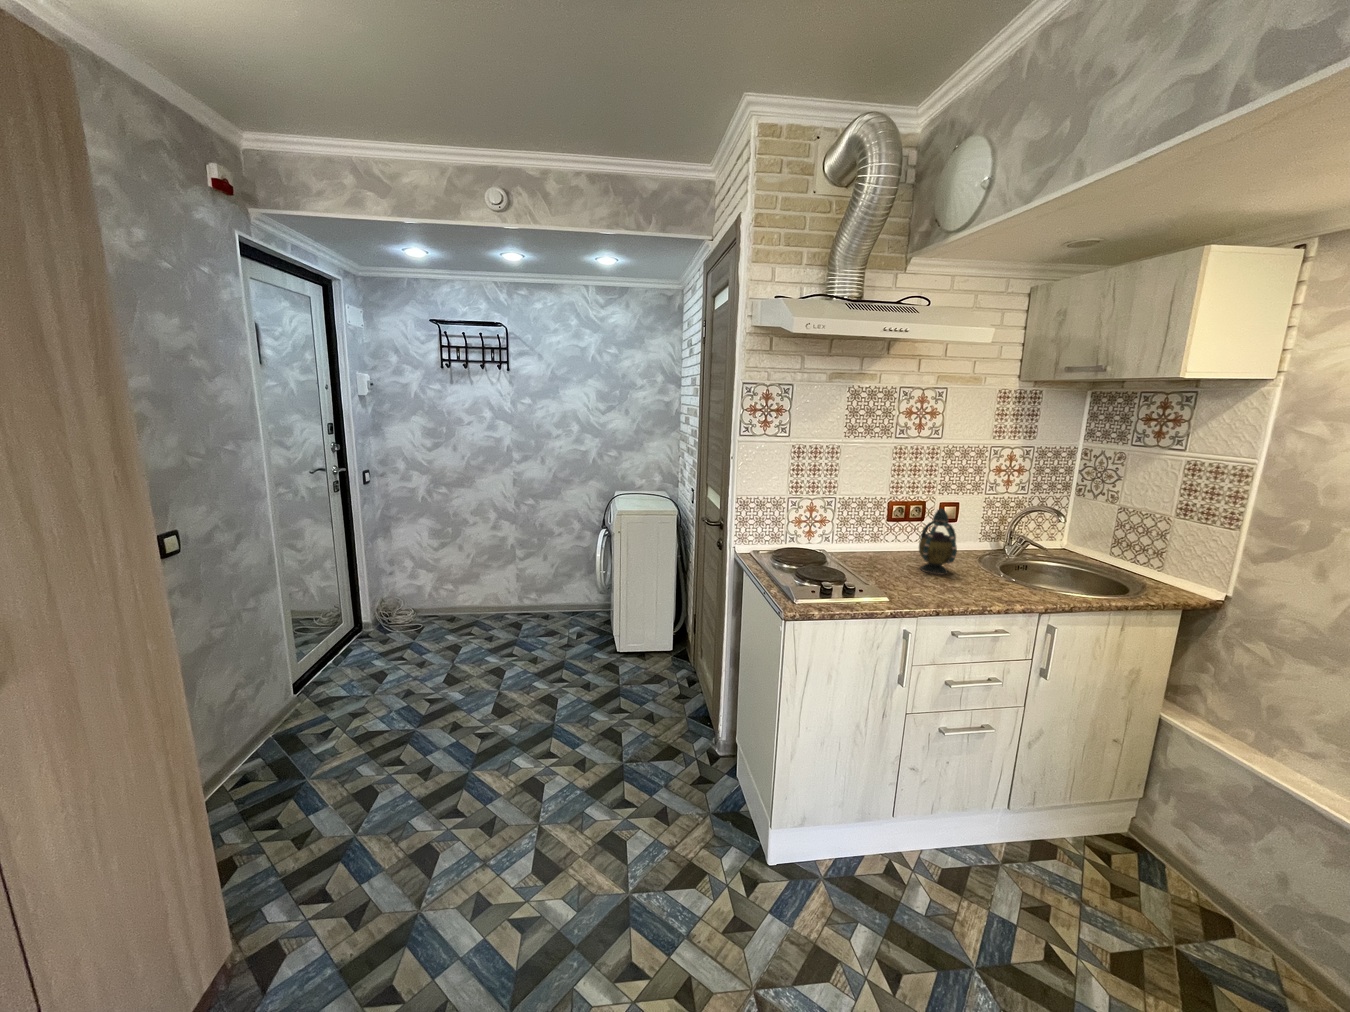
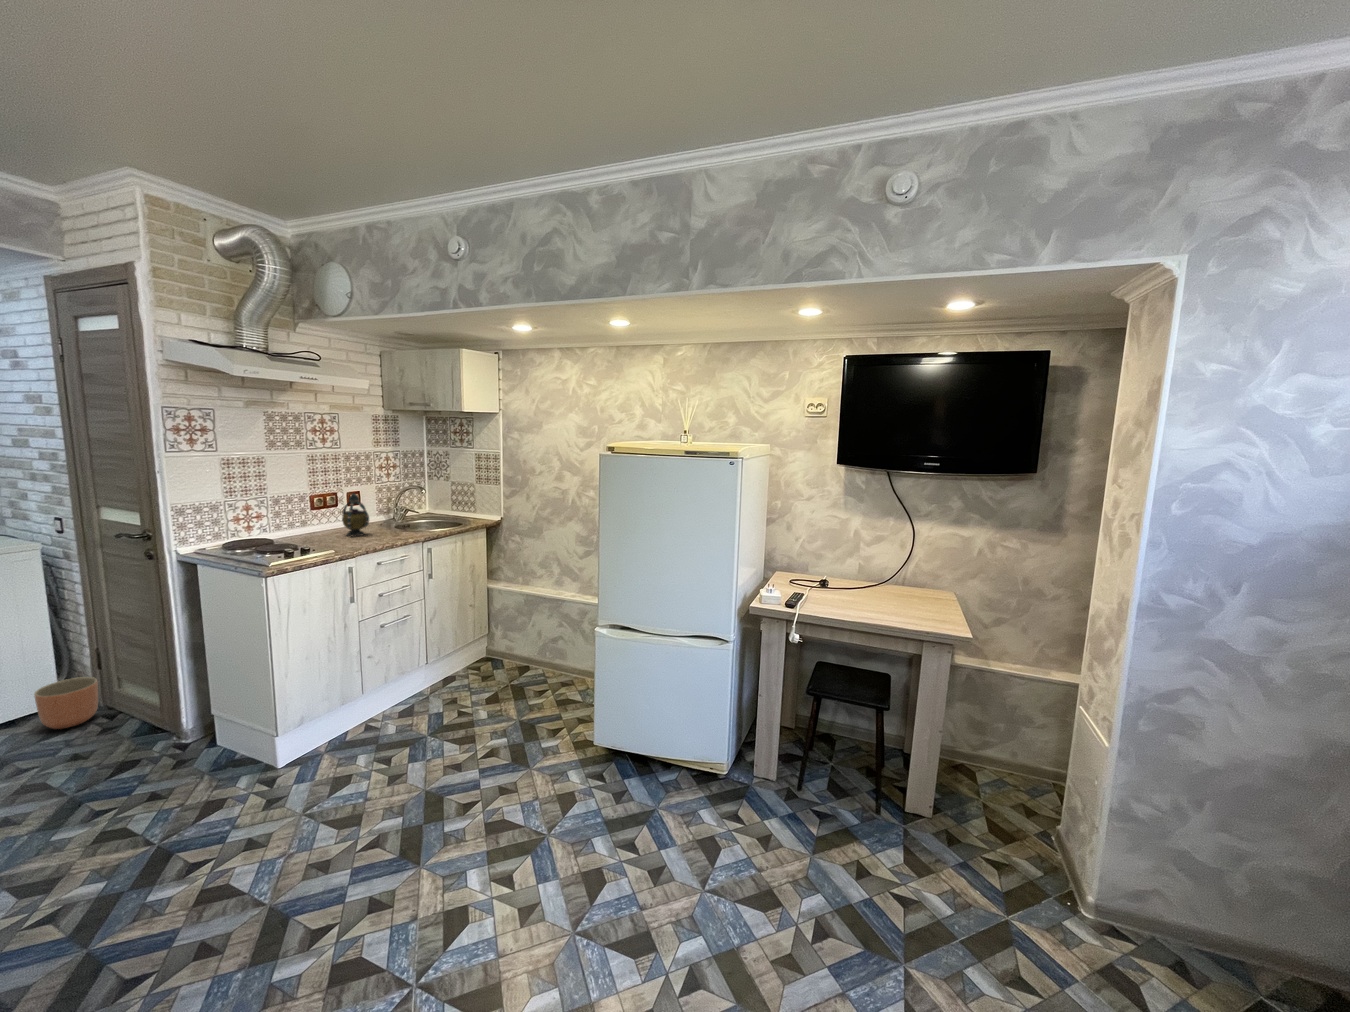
planter: none [651,635,689,681] -> present [34,677,98,729]

